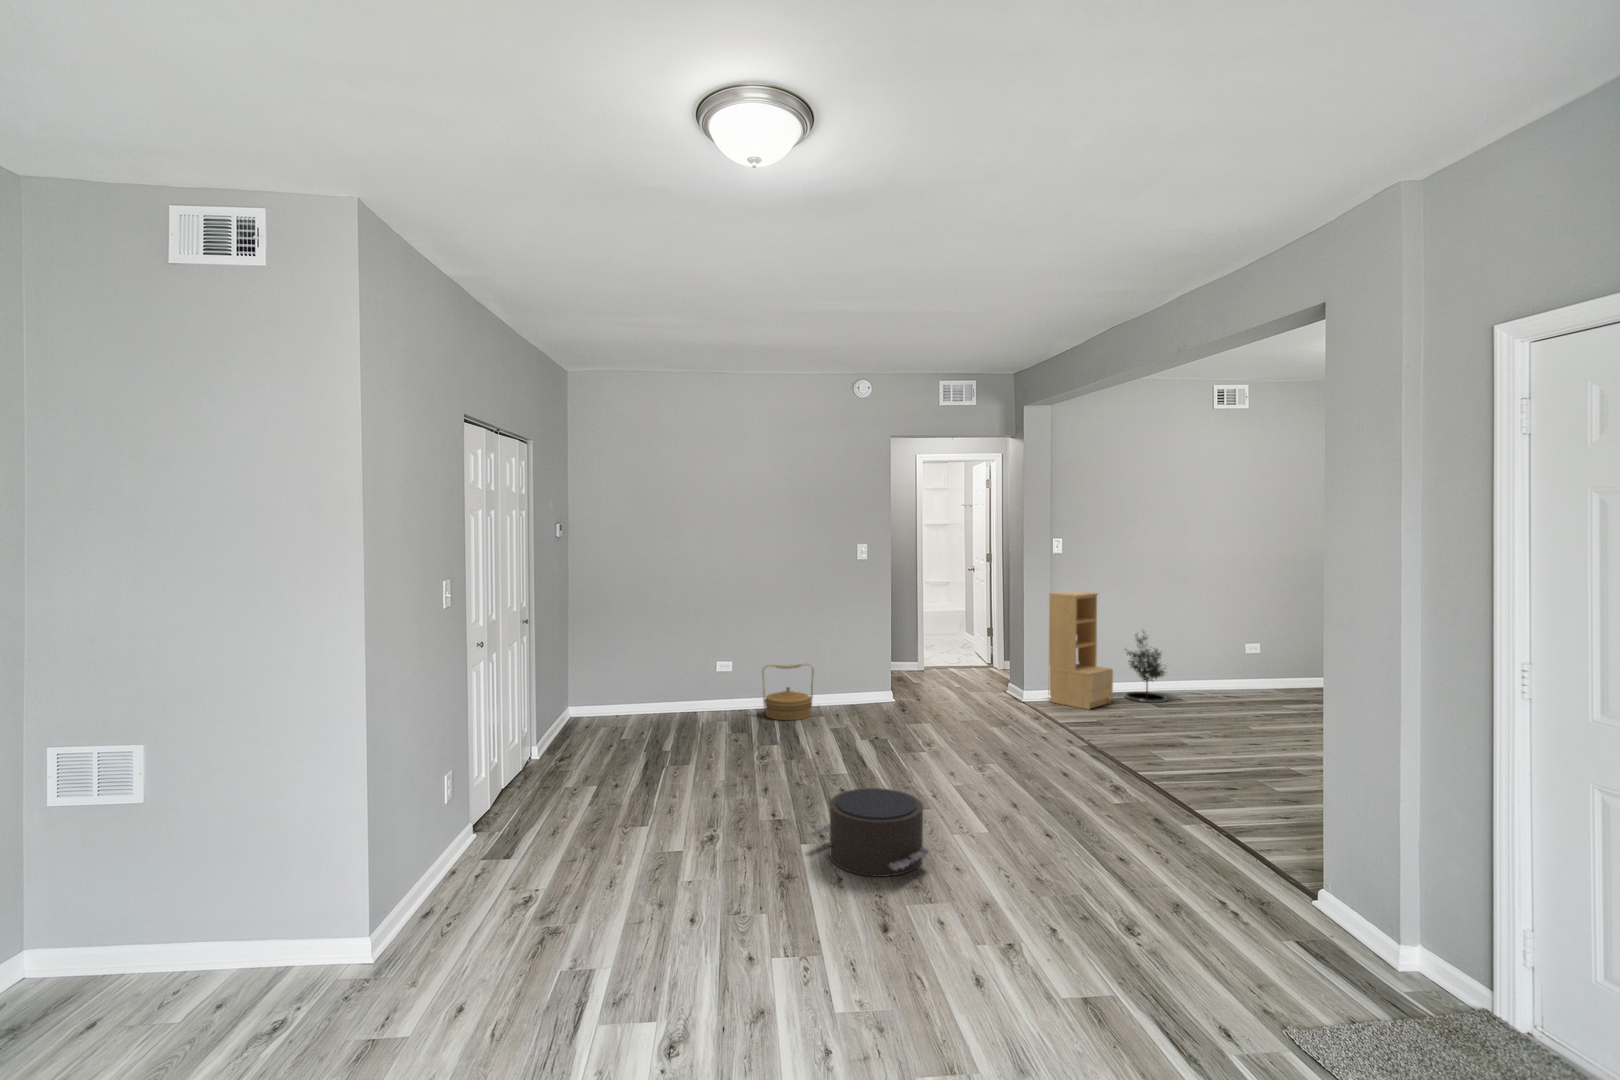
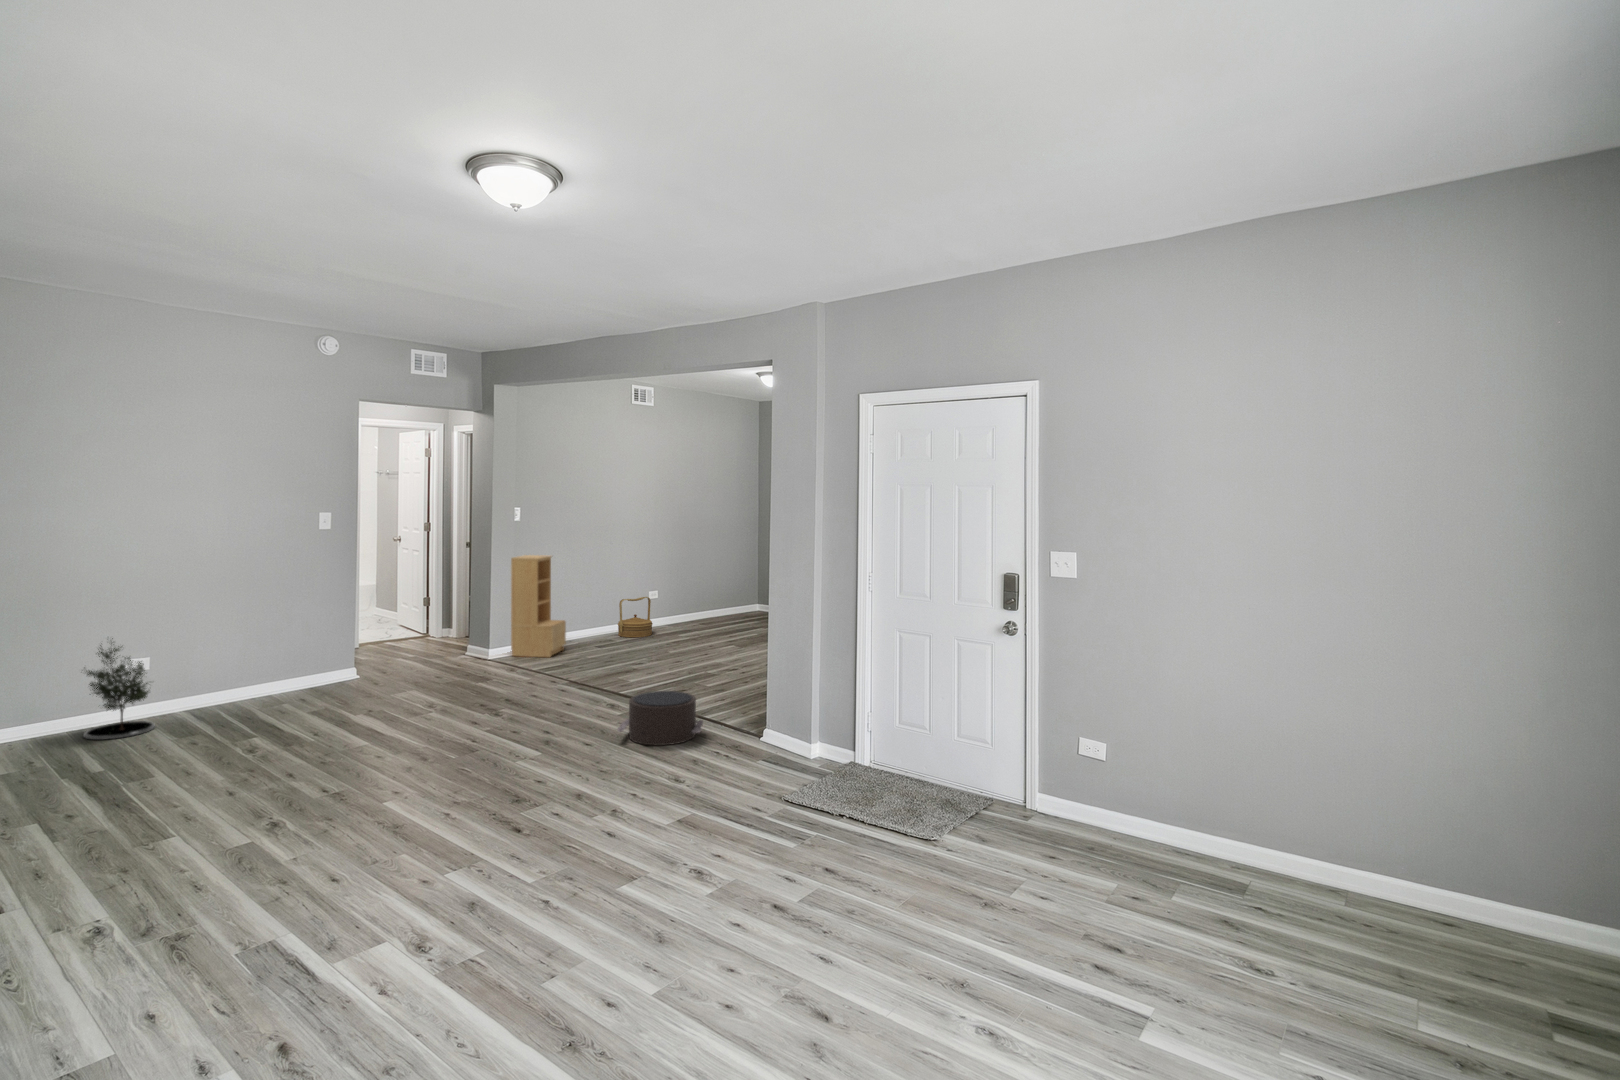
potted tree: present [1125,632,1167,703] -> present [83,638,155,740]
woven basket: present [762,664,814,720] -> present [618,597,653,637]
pouf: present [812,788,929,877] -> present [617,691,703,745]

